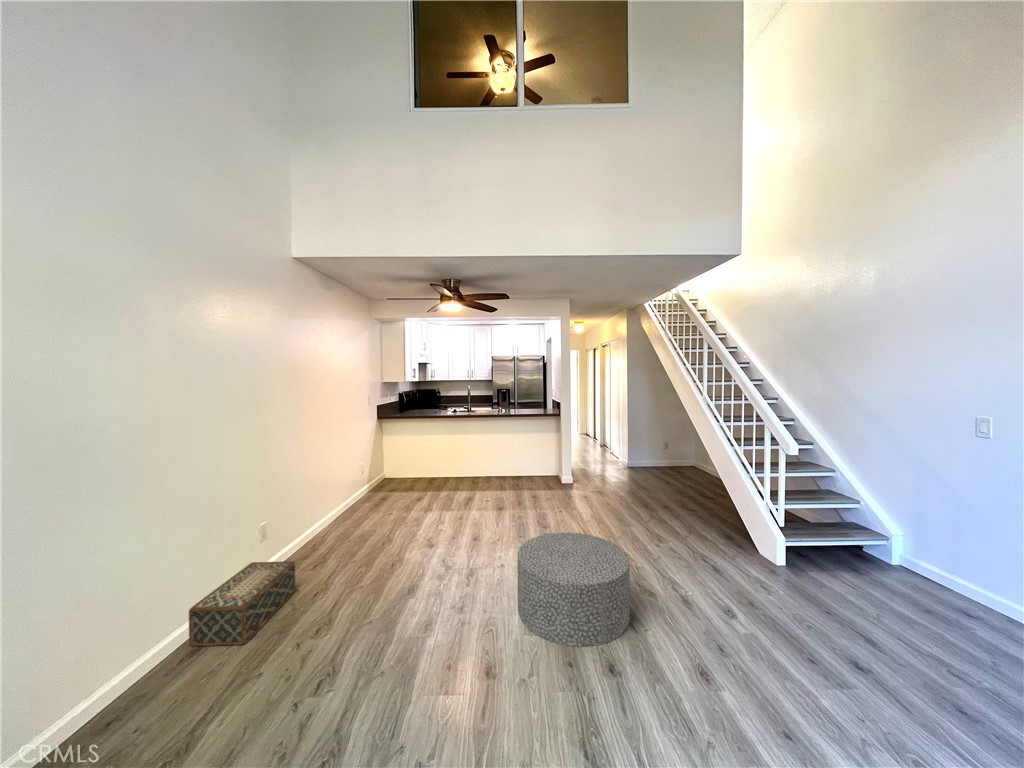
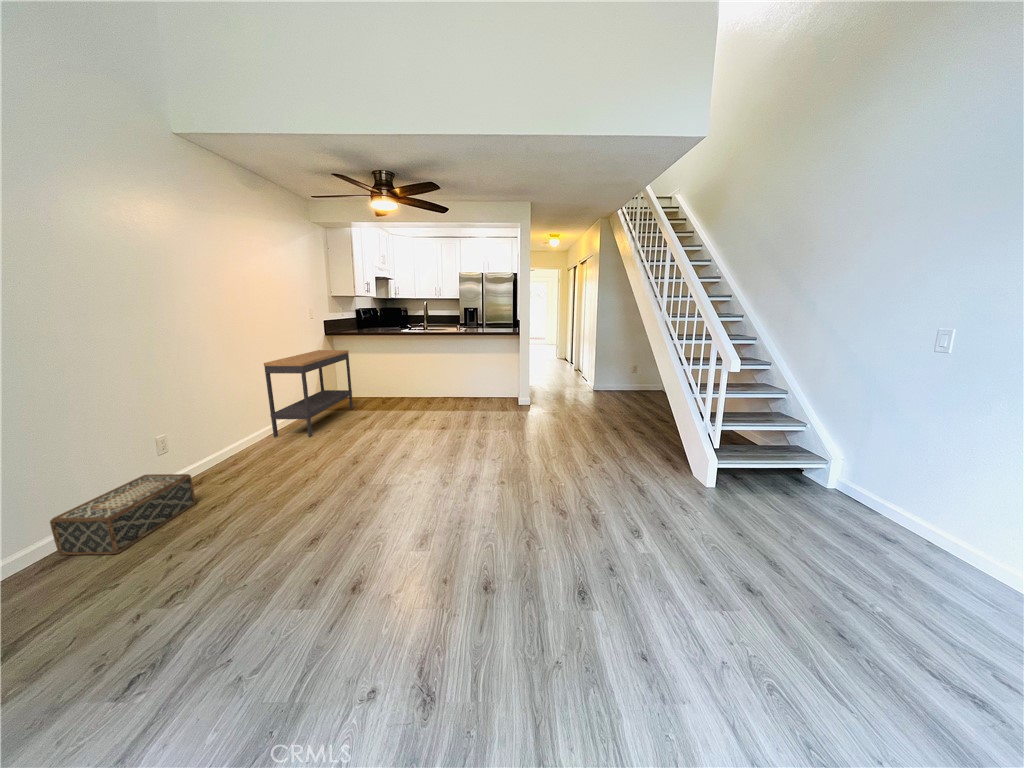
console table: none [336,433,401,522] -> present [264,350,353,437]
ottoman: present [517,533,630,647] -> none [412,450,531,563]

